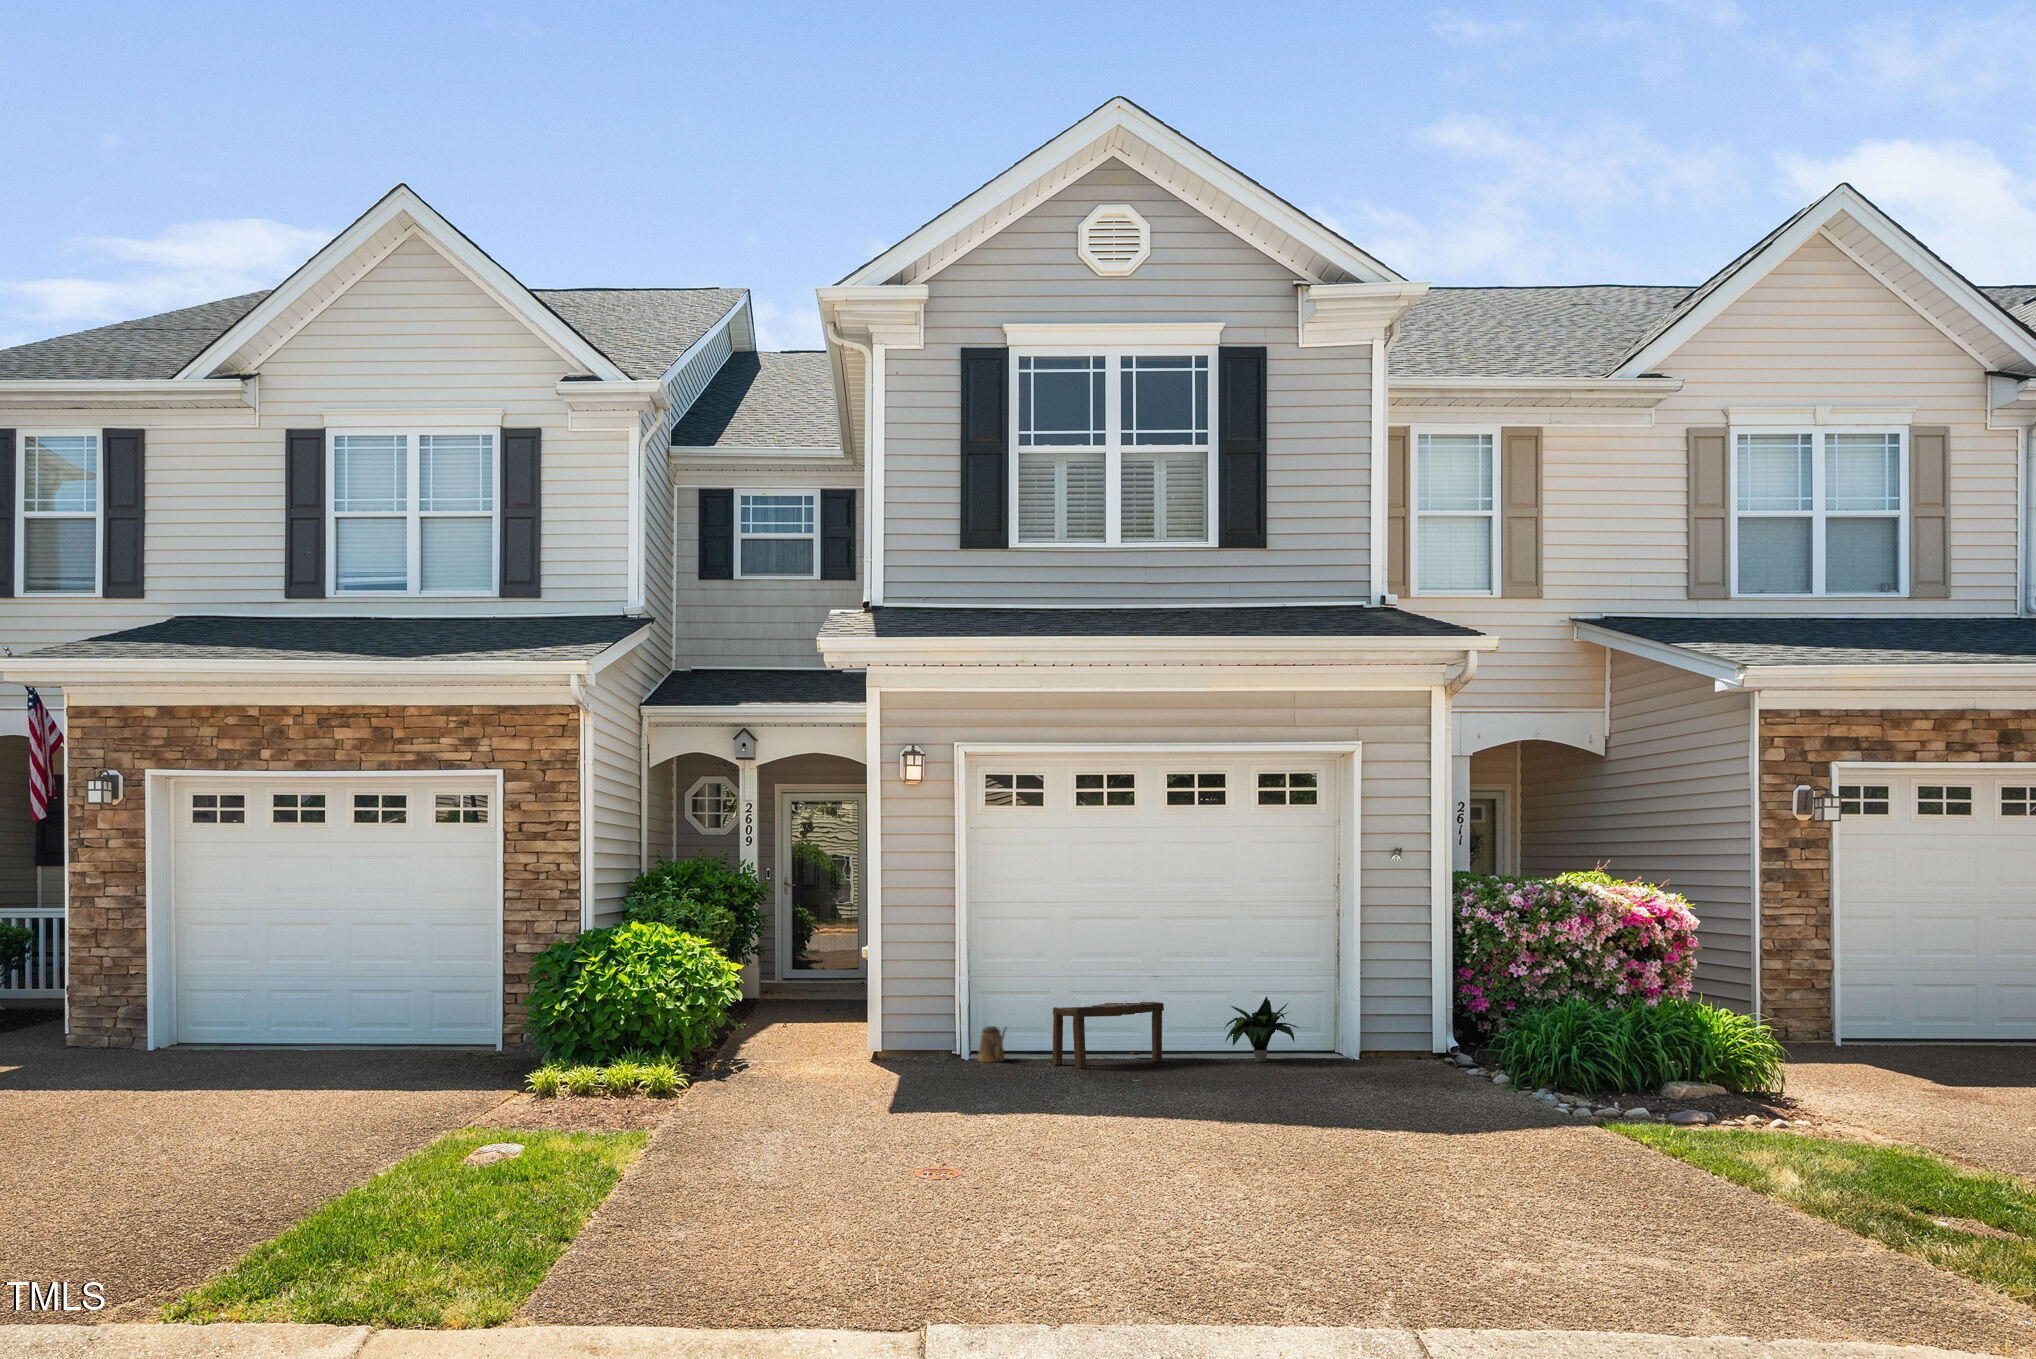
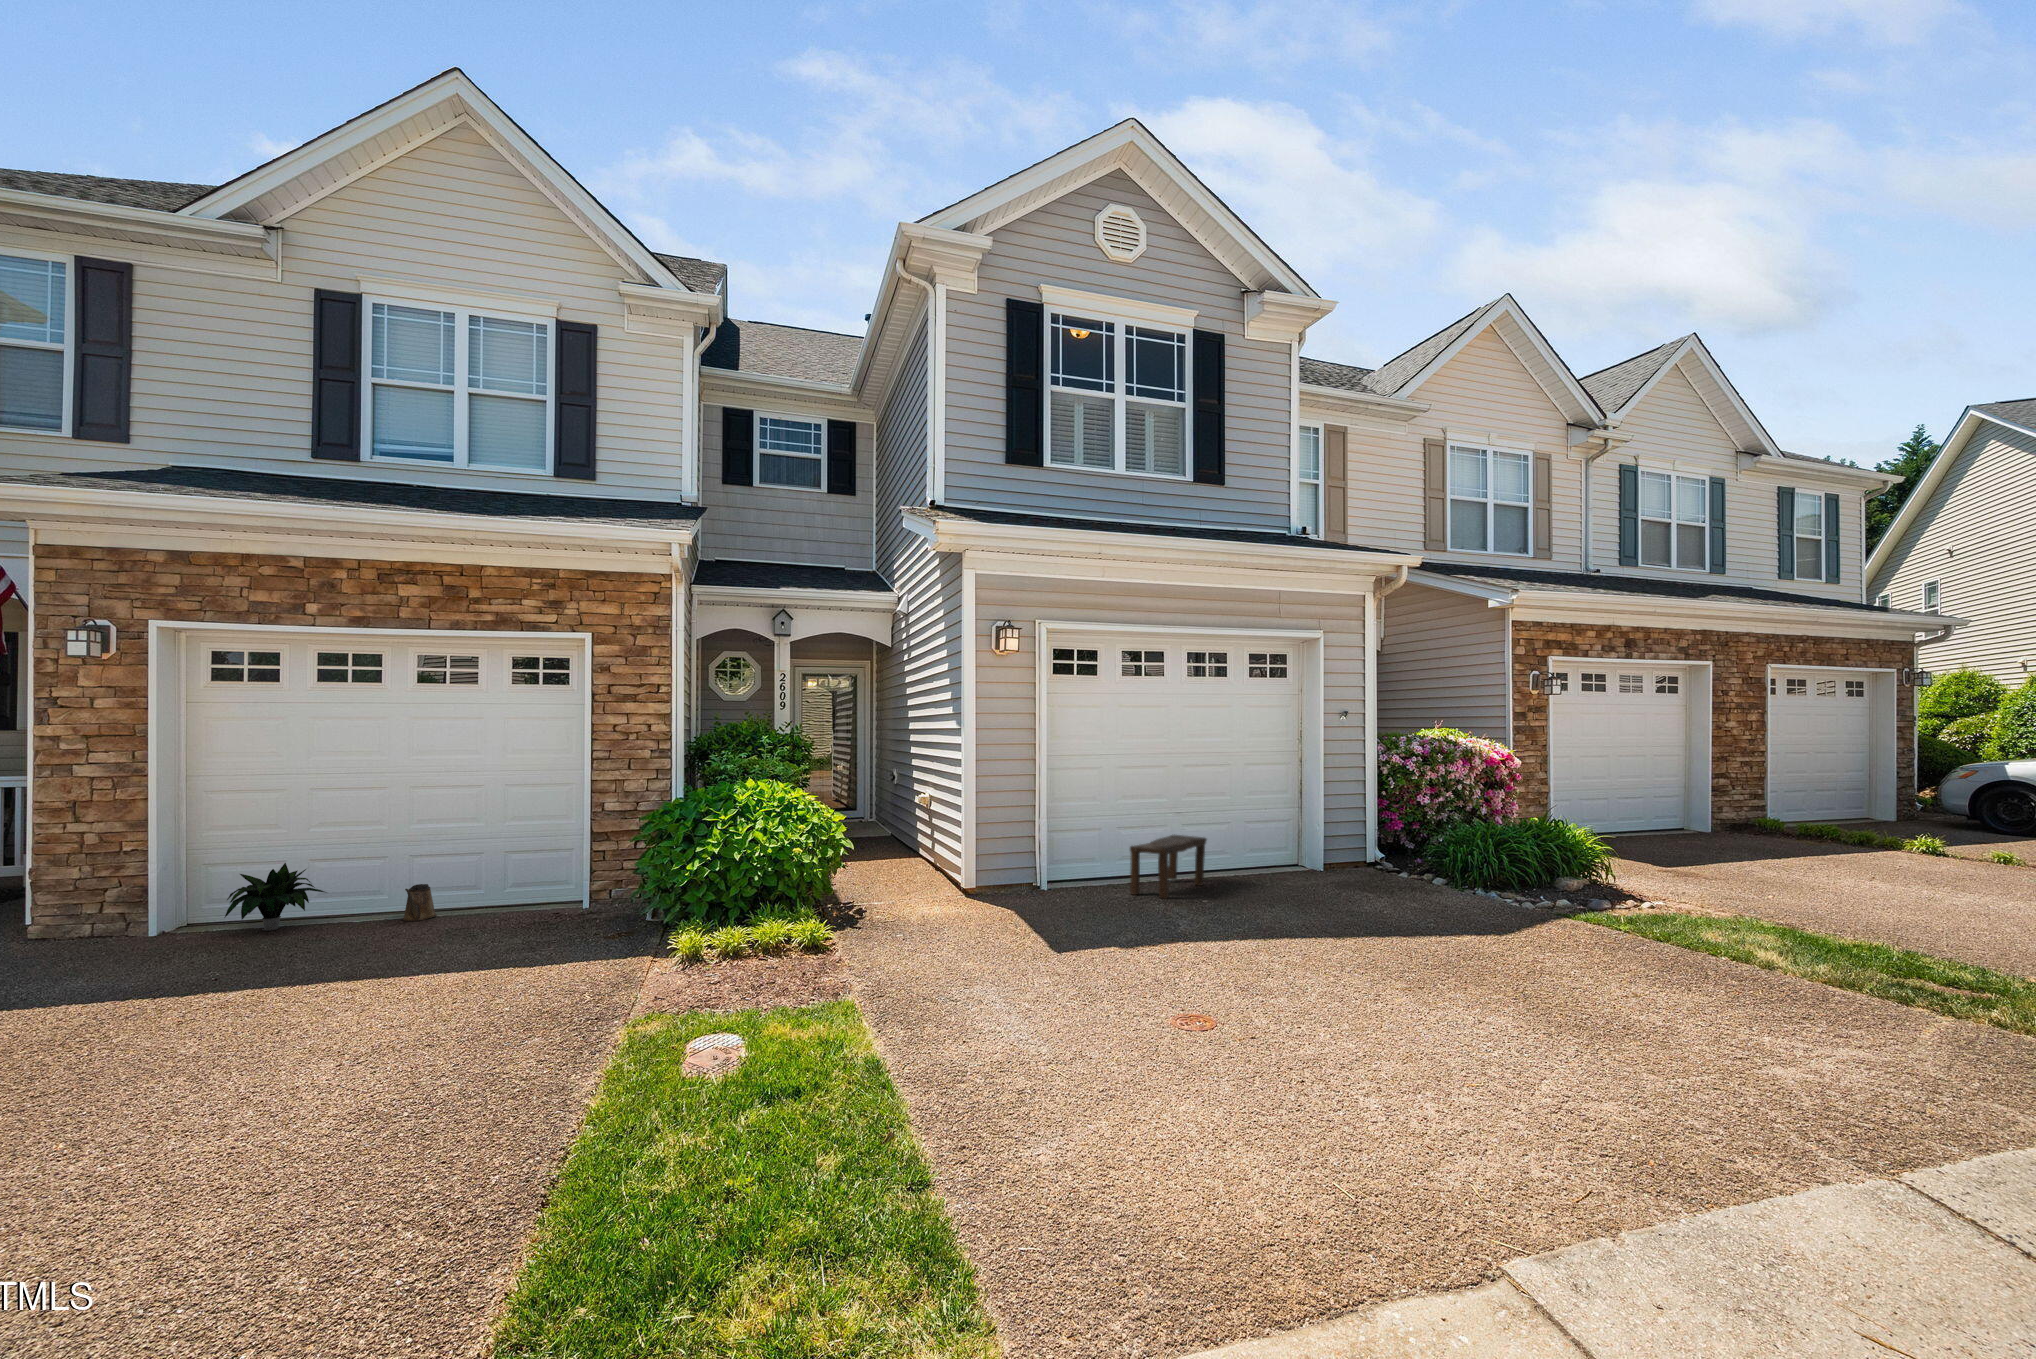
potted plant: present [1224,997,1298,1062] -> present [225,863,327,931]
watering can: present [978,1026,1006,1062] -> present [403,884,436,921]

